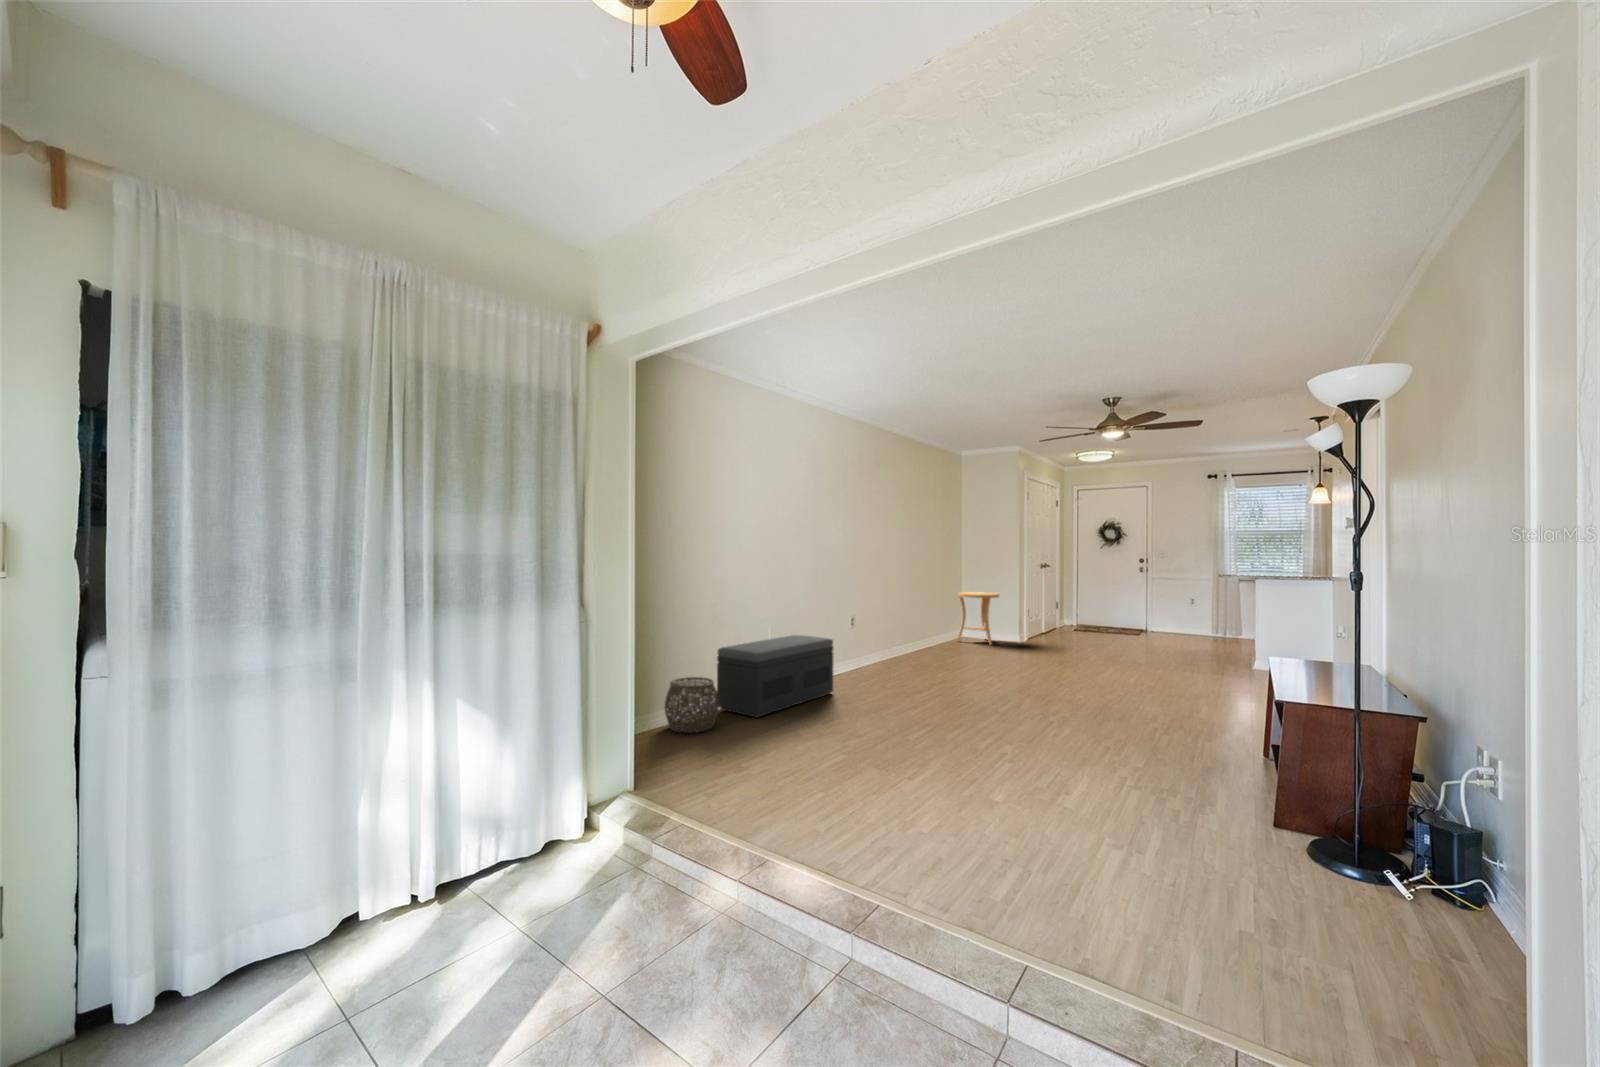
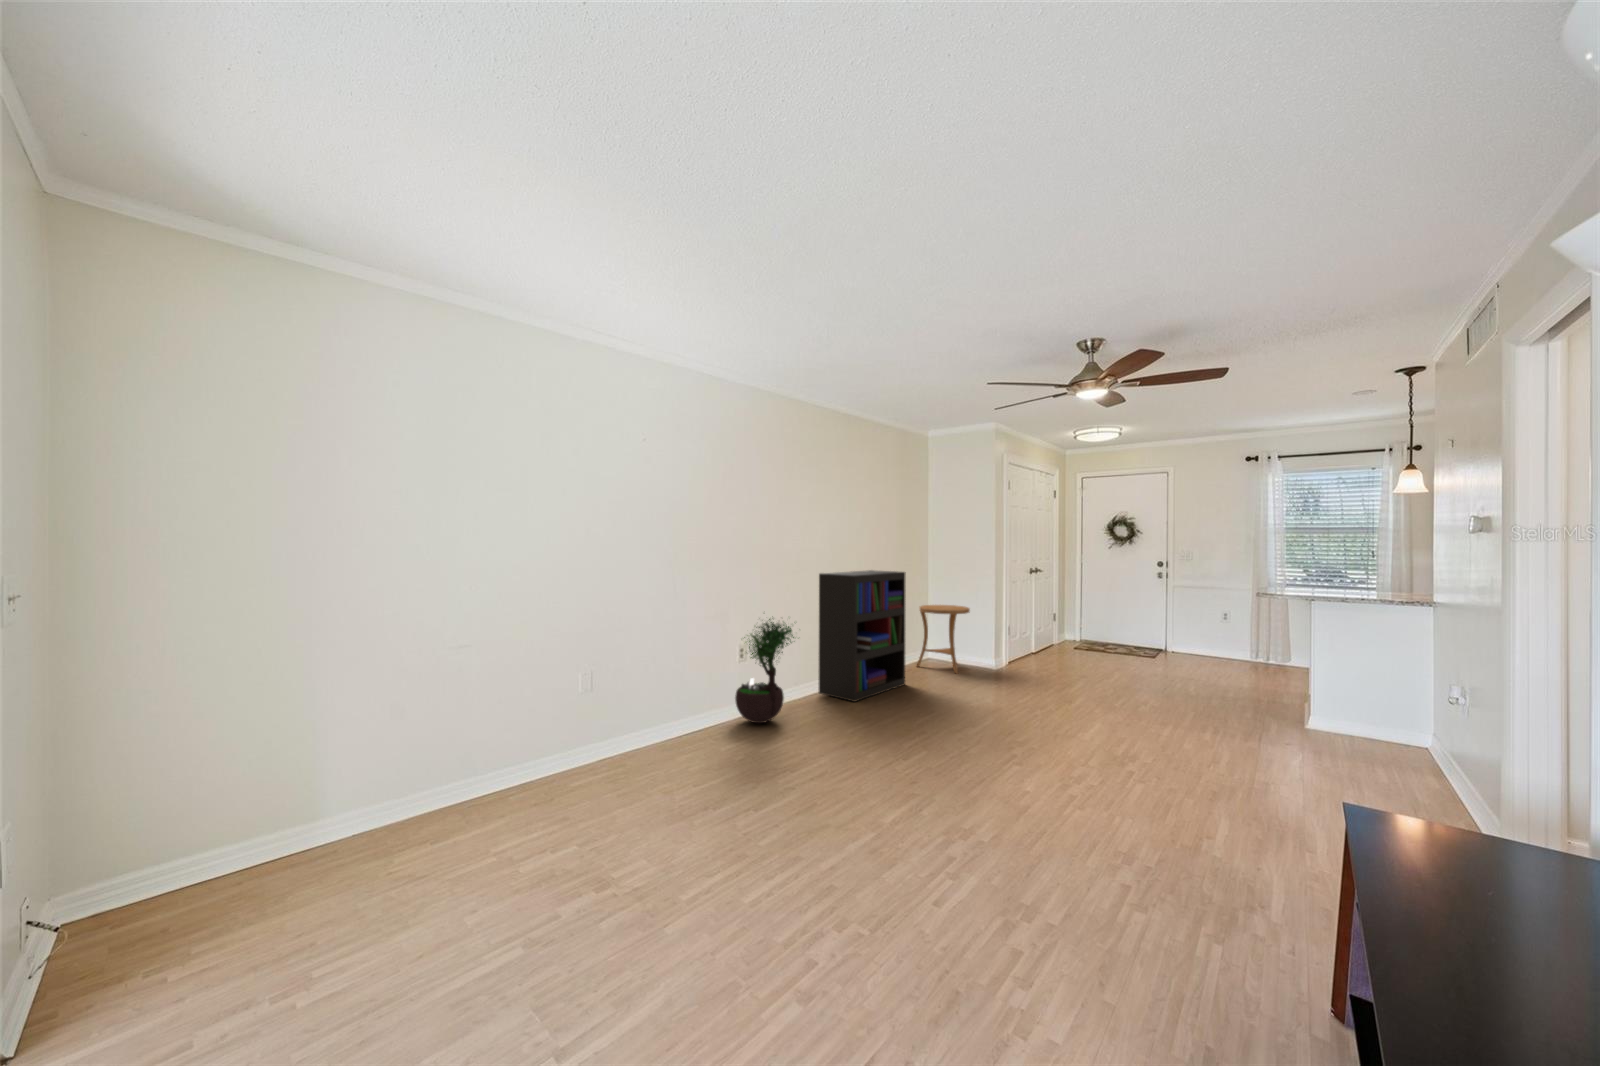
bookshelf: none [894,562,956,661] -> present [819,570,906,702]
potted tree: none [848,587,897,672] -> present [735,619,794,723]
storage bench: present [717,635,834,717] -> none [472,681,675,827]
woven basket: present [665,677,719,733] -> none [330,767,432,868]

